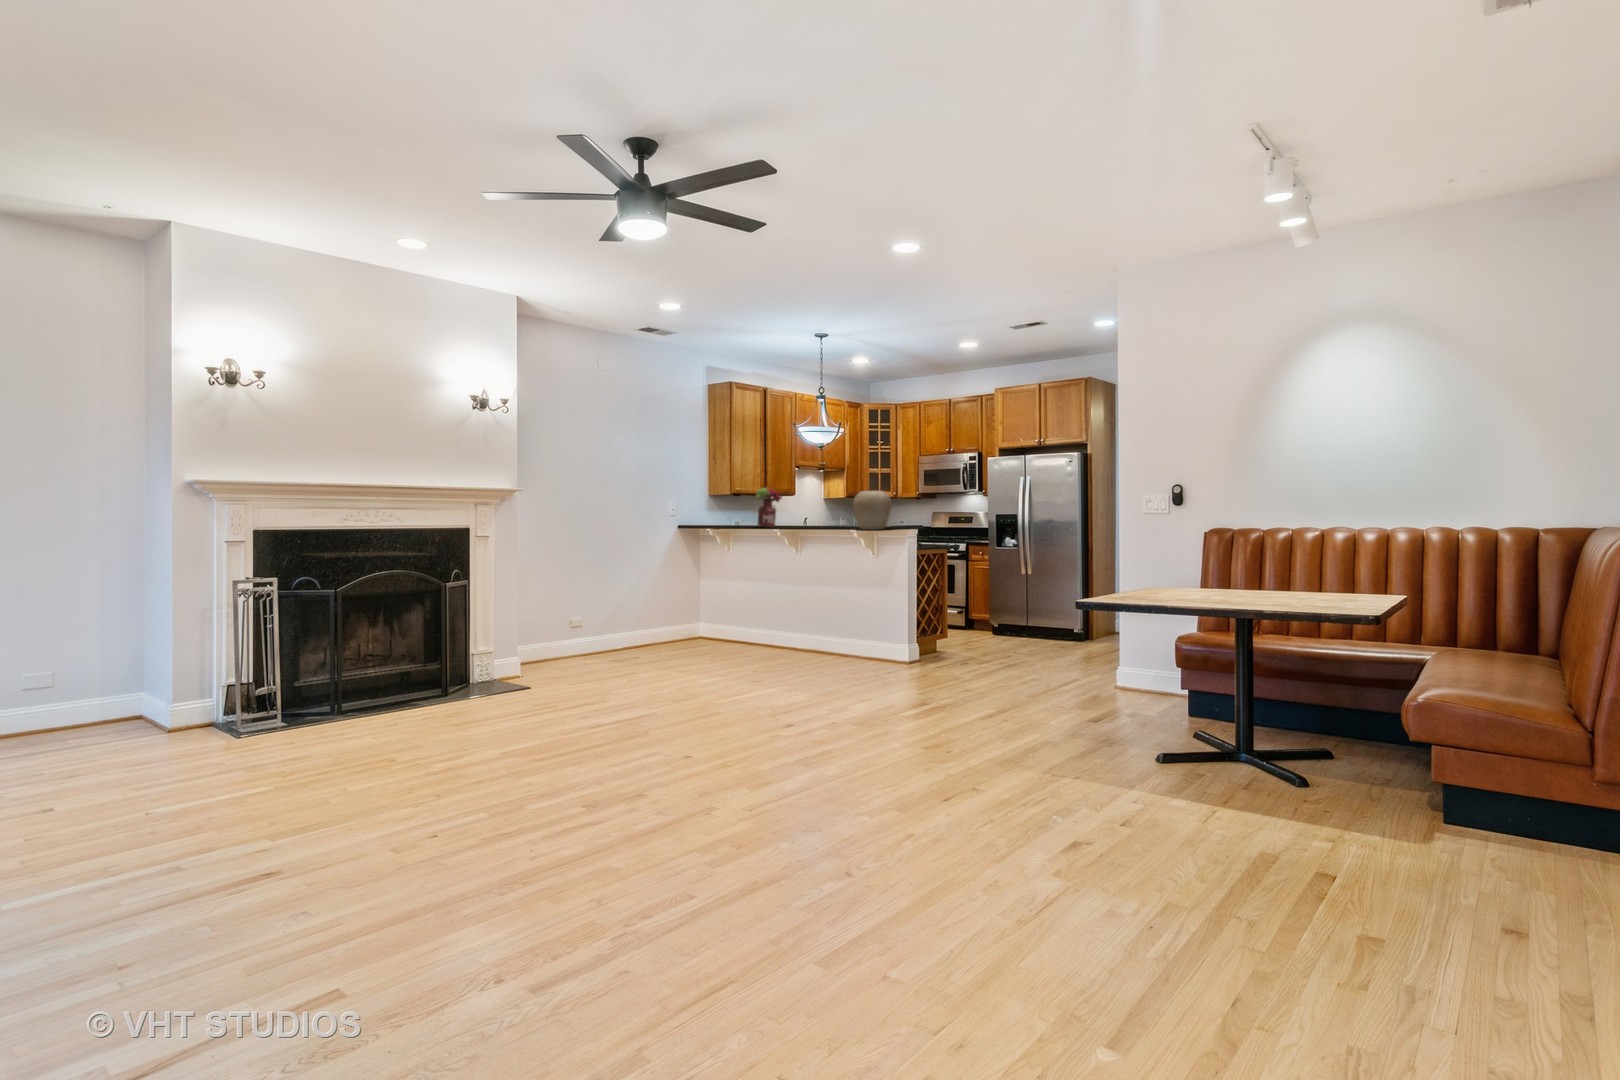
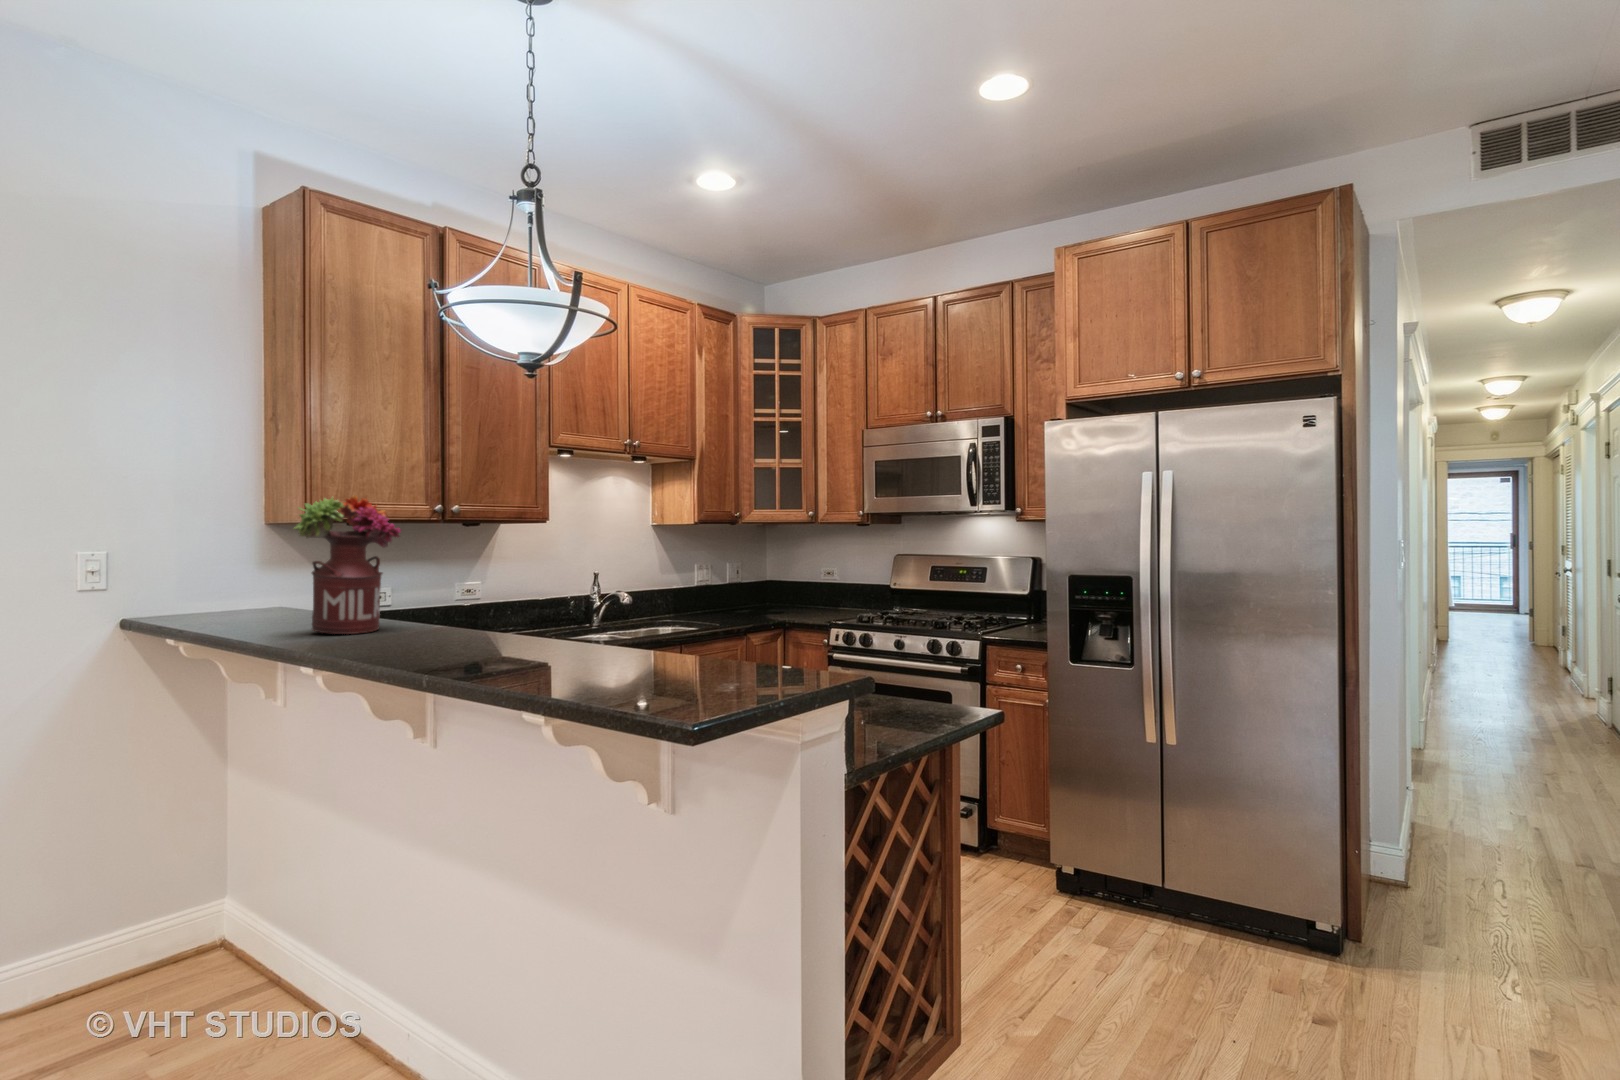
vase: present [853,491,891,530] -> none [567,510,736,685]

